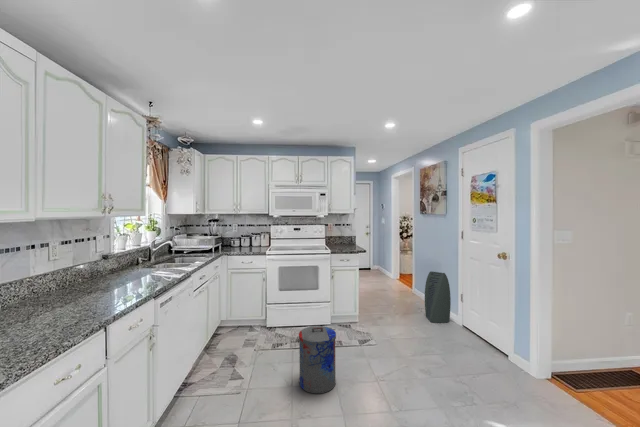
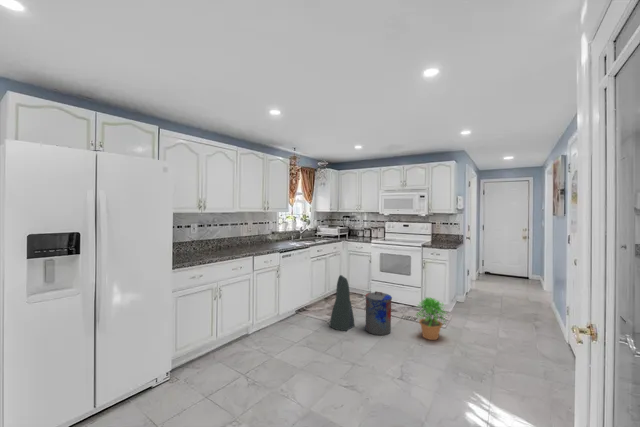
air purifier: present [425,271,451,323] -> present [330,275,355,331]
potted plant: none [362,318,399,375] -> present [417,298,445,340]

